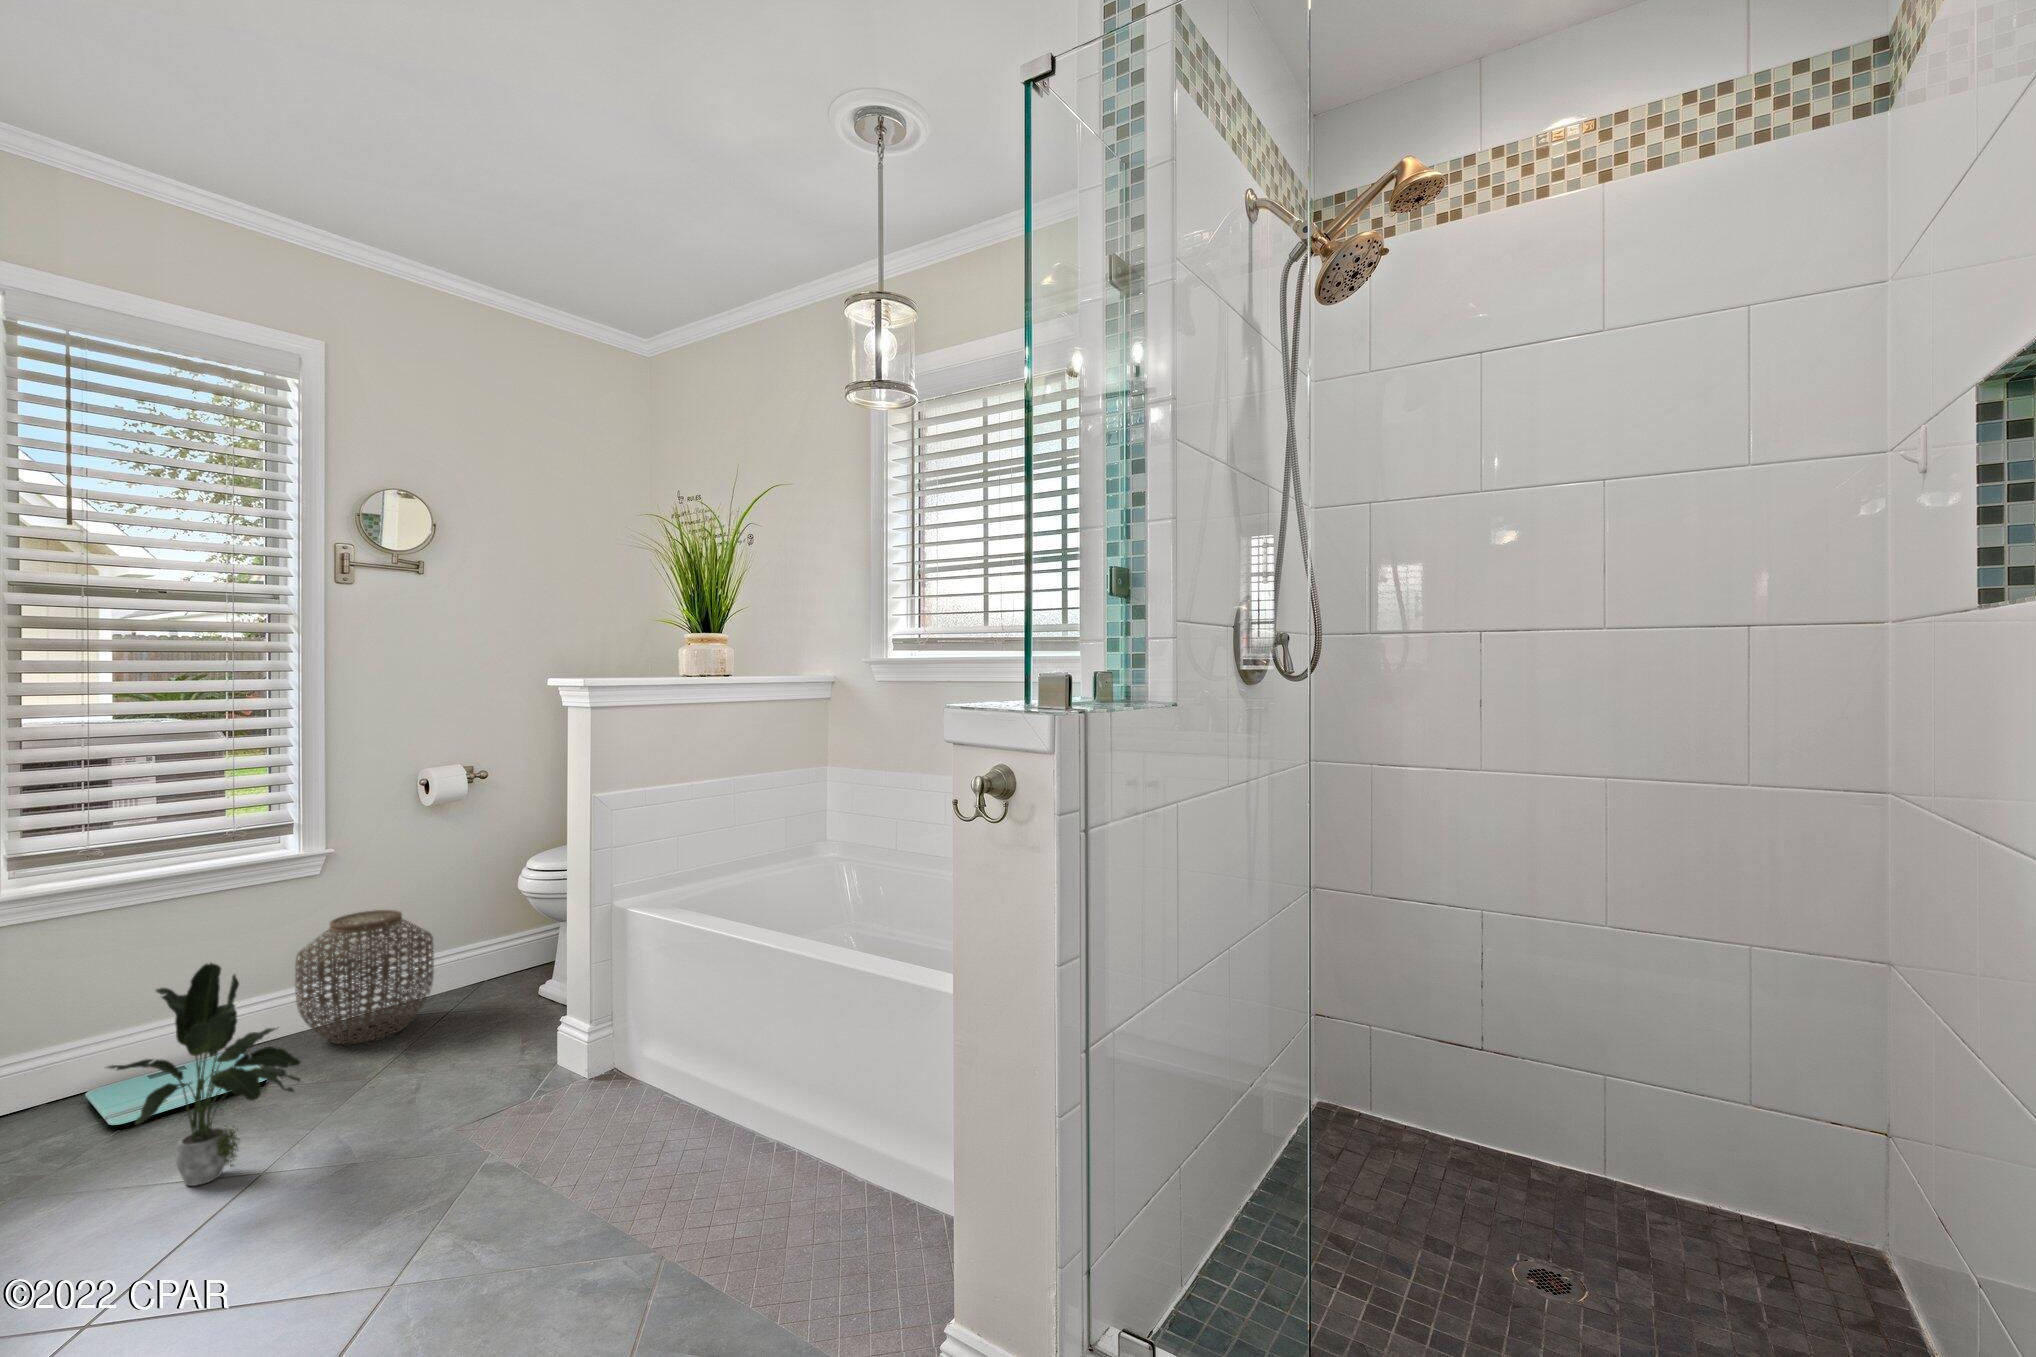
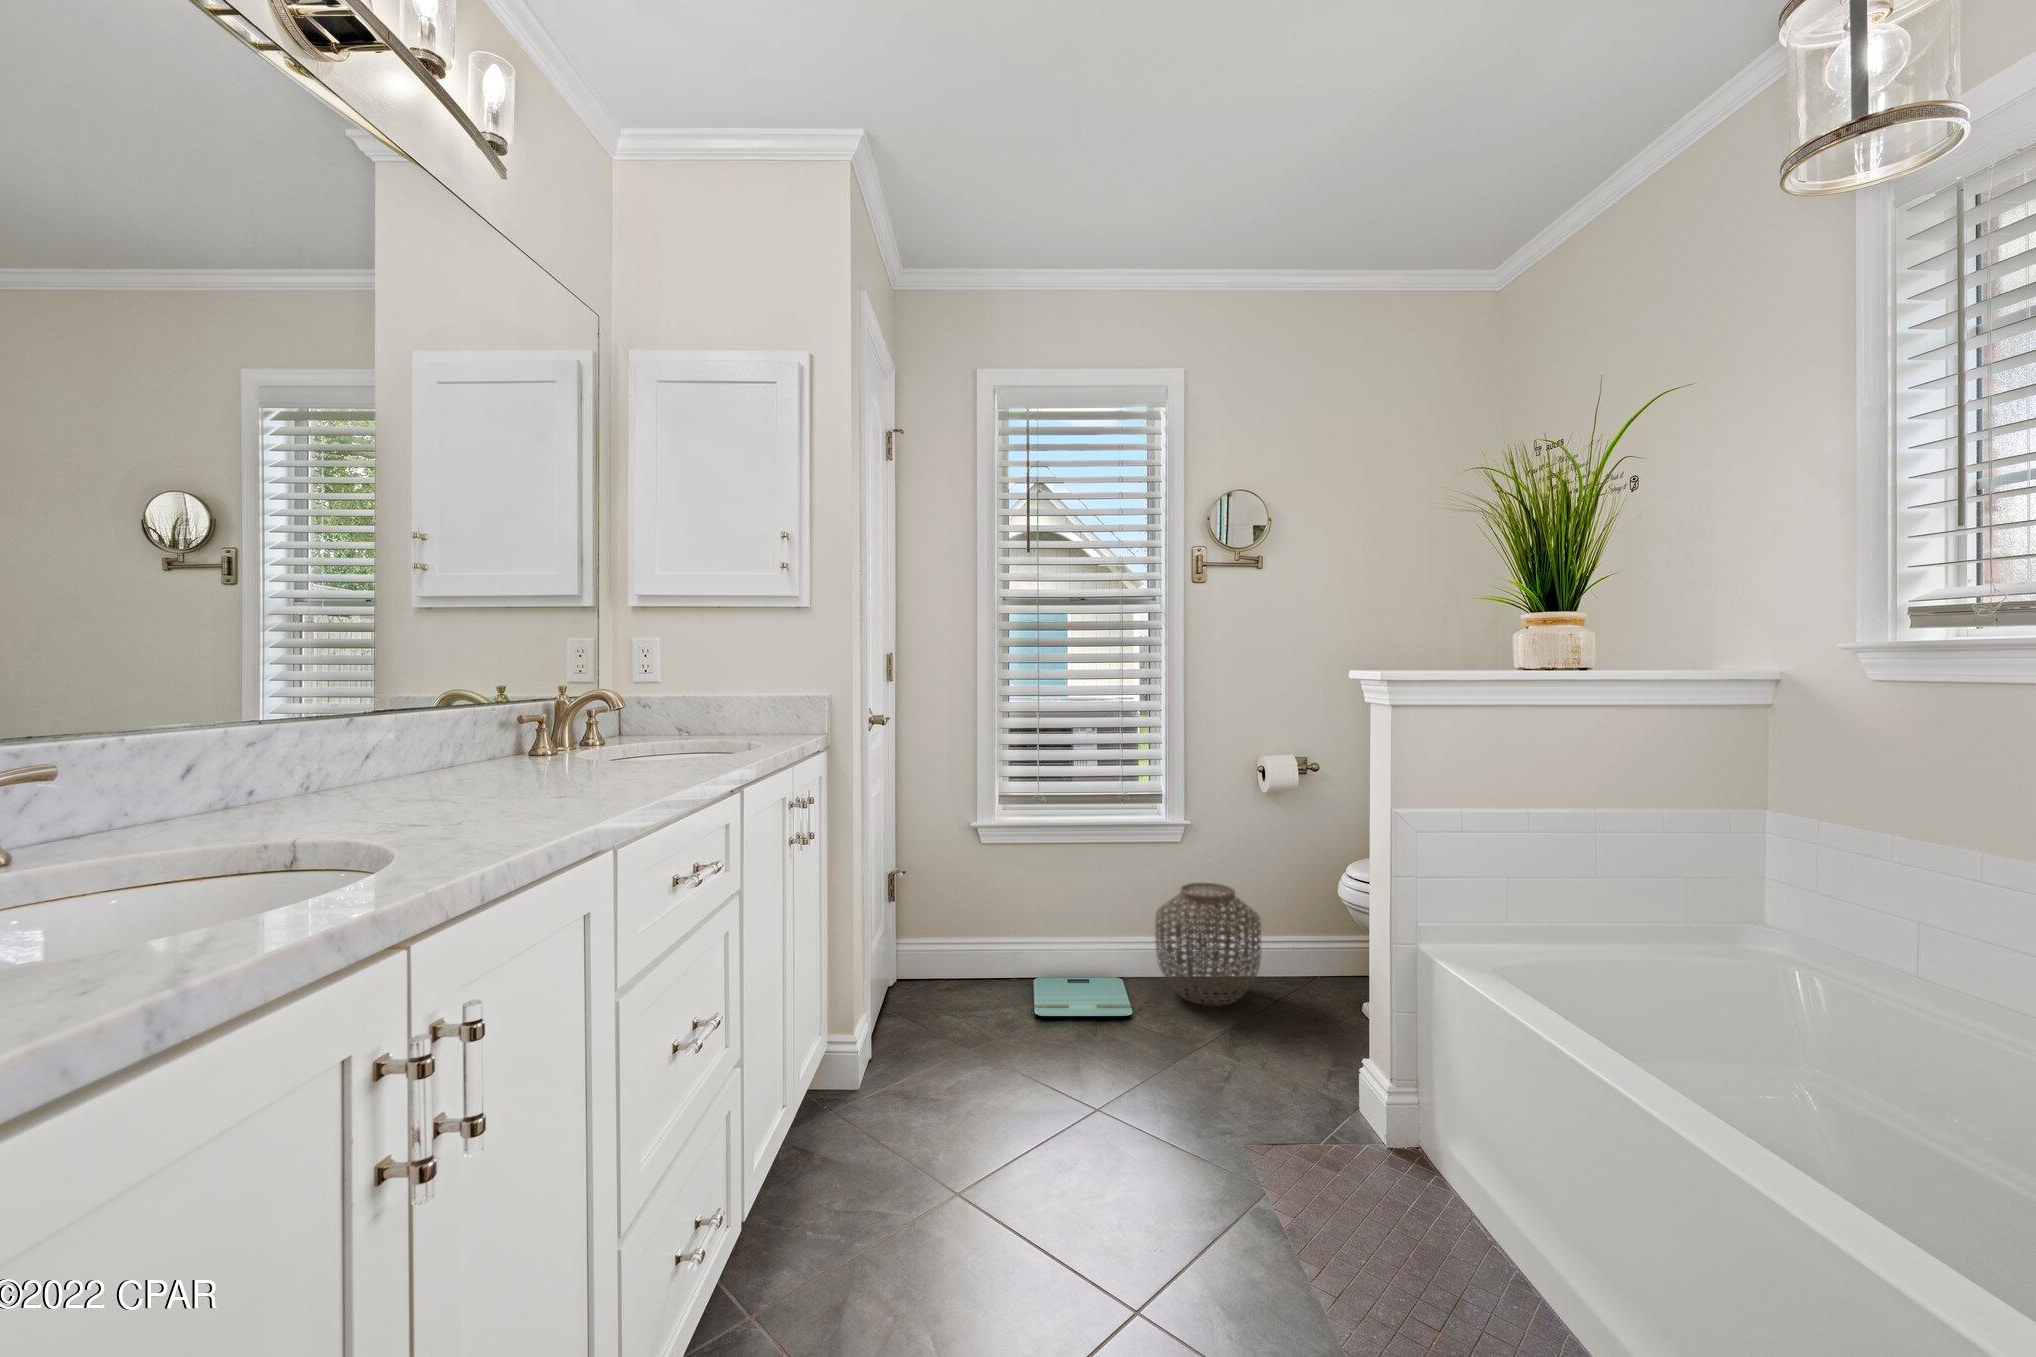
potted plant: present [107,963,301,1186] -> none [992,911,1125,1099]

